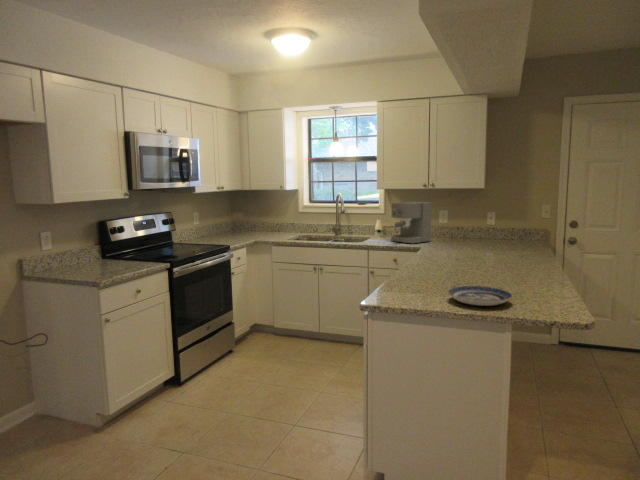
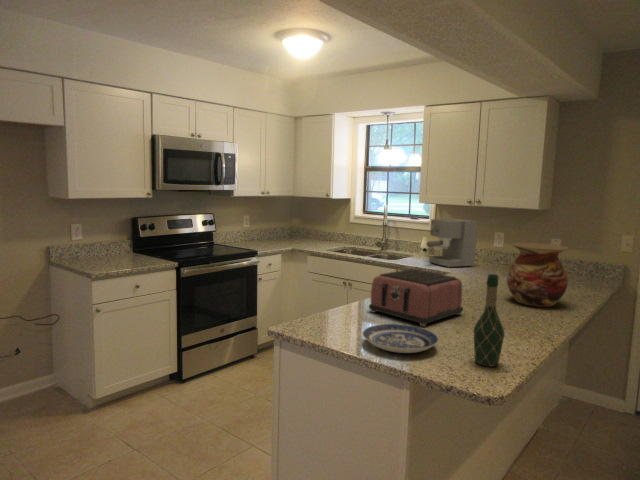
vase: none [492,215,539,264] -> present [507,243,568,307]
wine bottle: none [541,235,565,306] -> present [474,274,504,366]
toaster: none [415,243,483,287] -> present [369,269,463,326]

